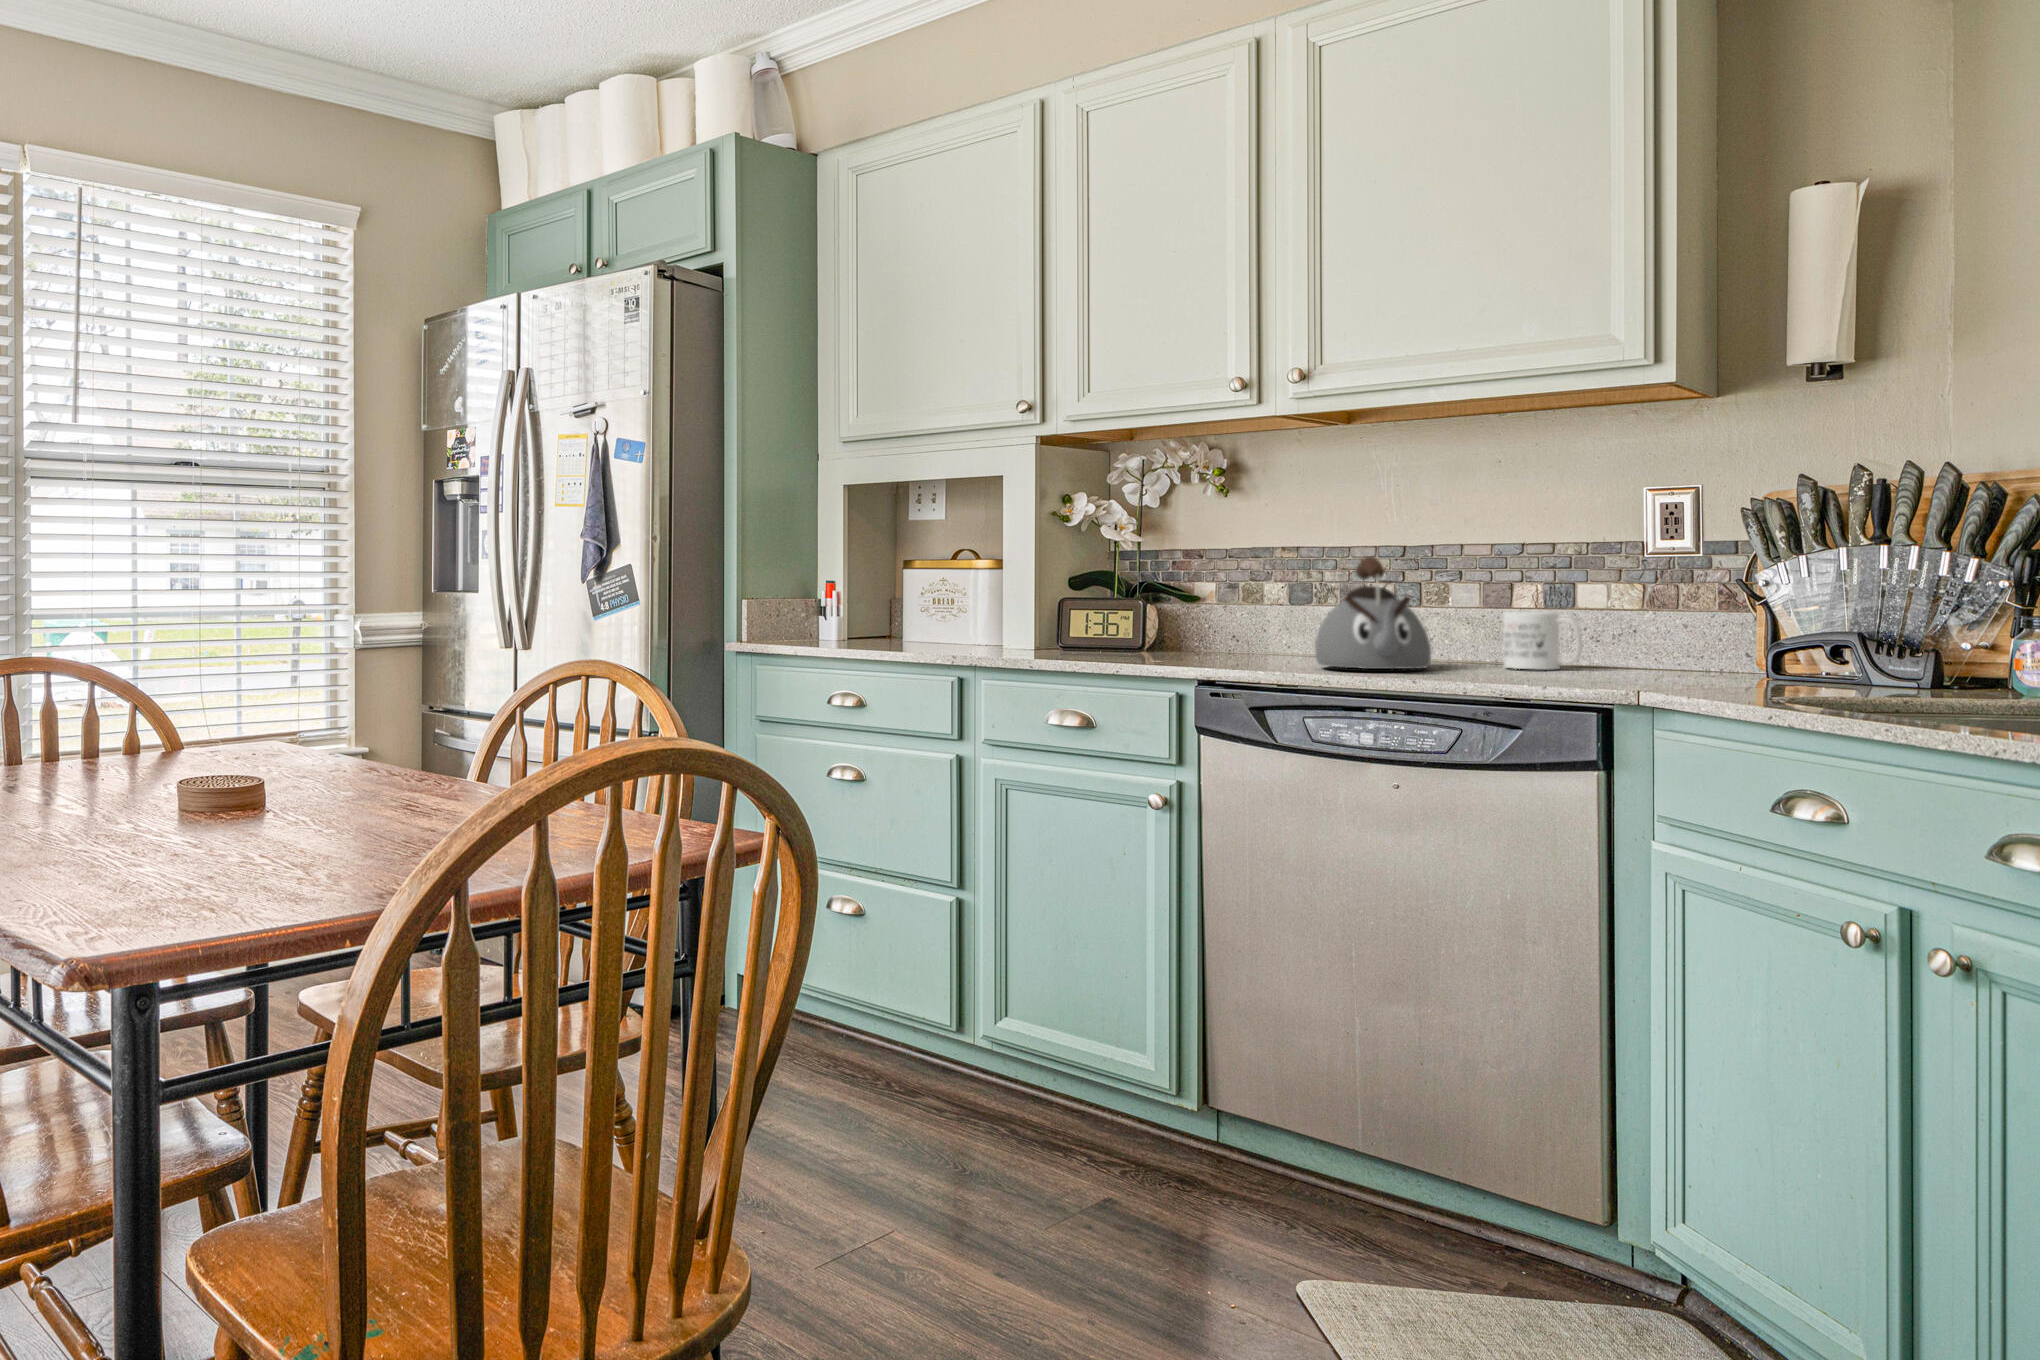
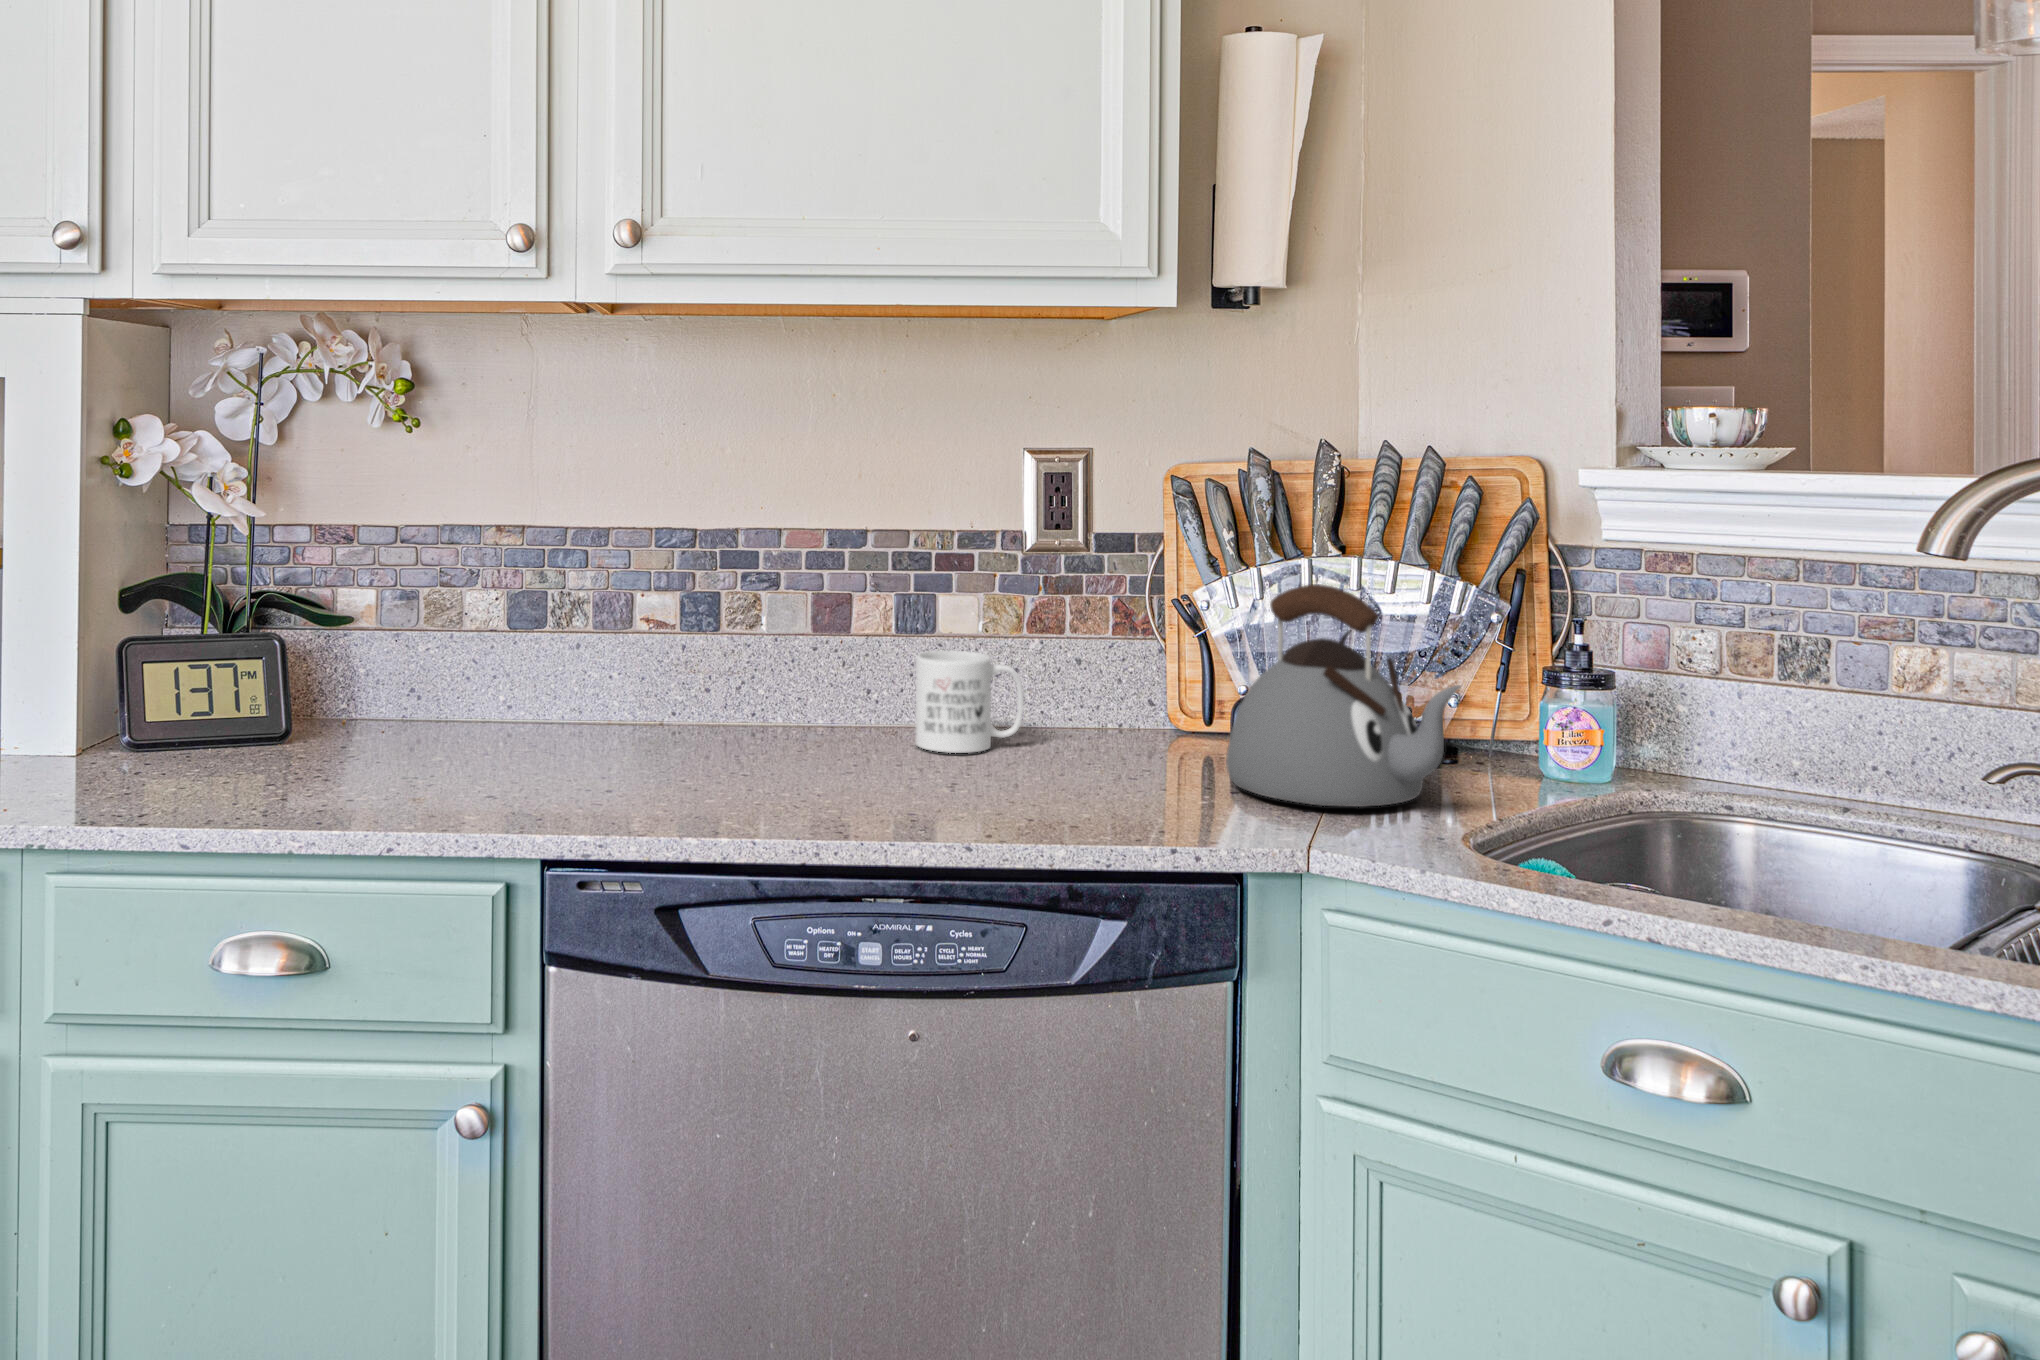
kettle: present [1315,556,1431,669] -> present [1226,584,1461,807]

